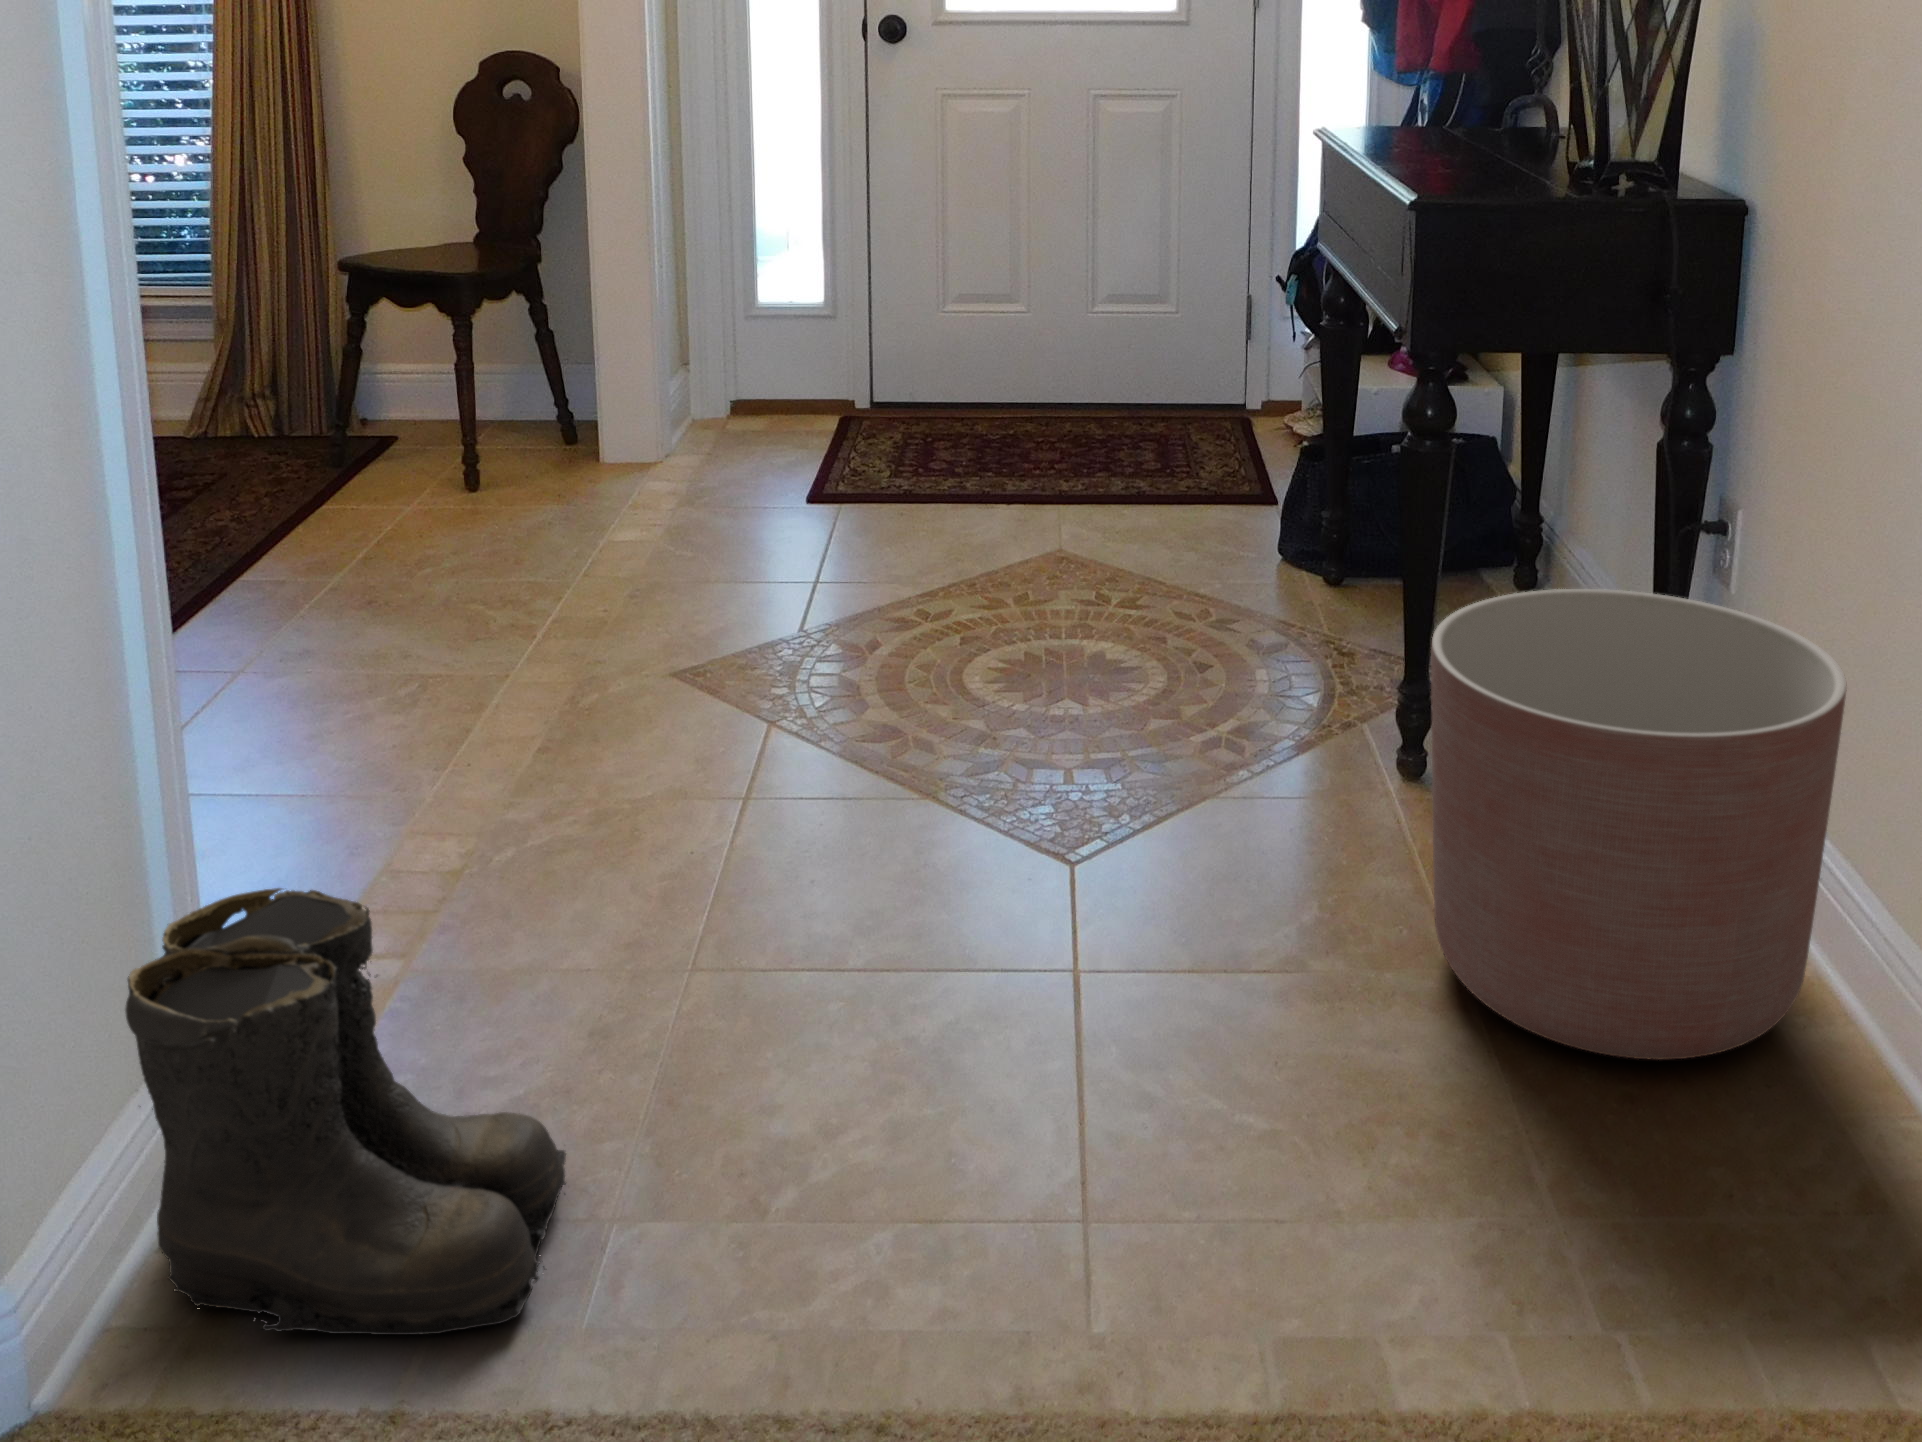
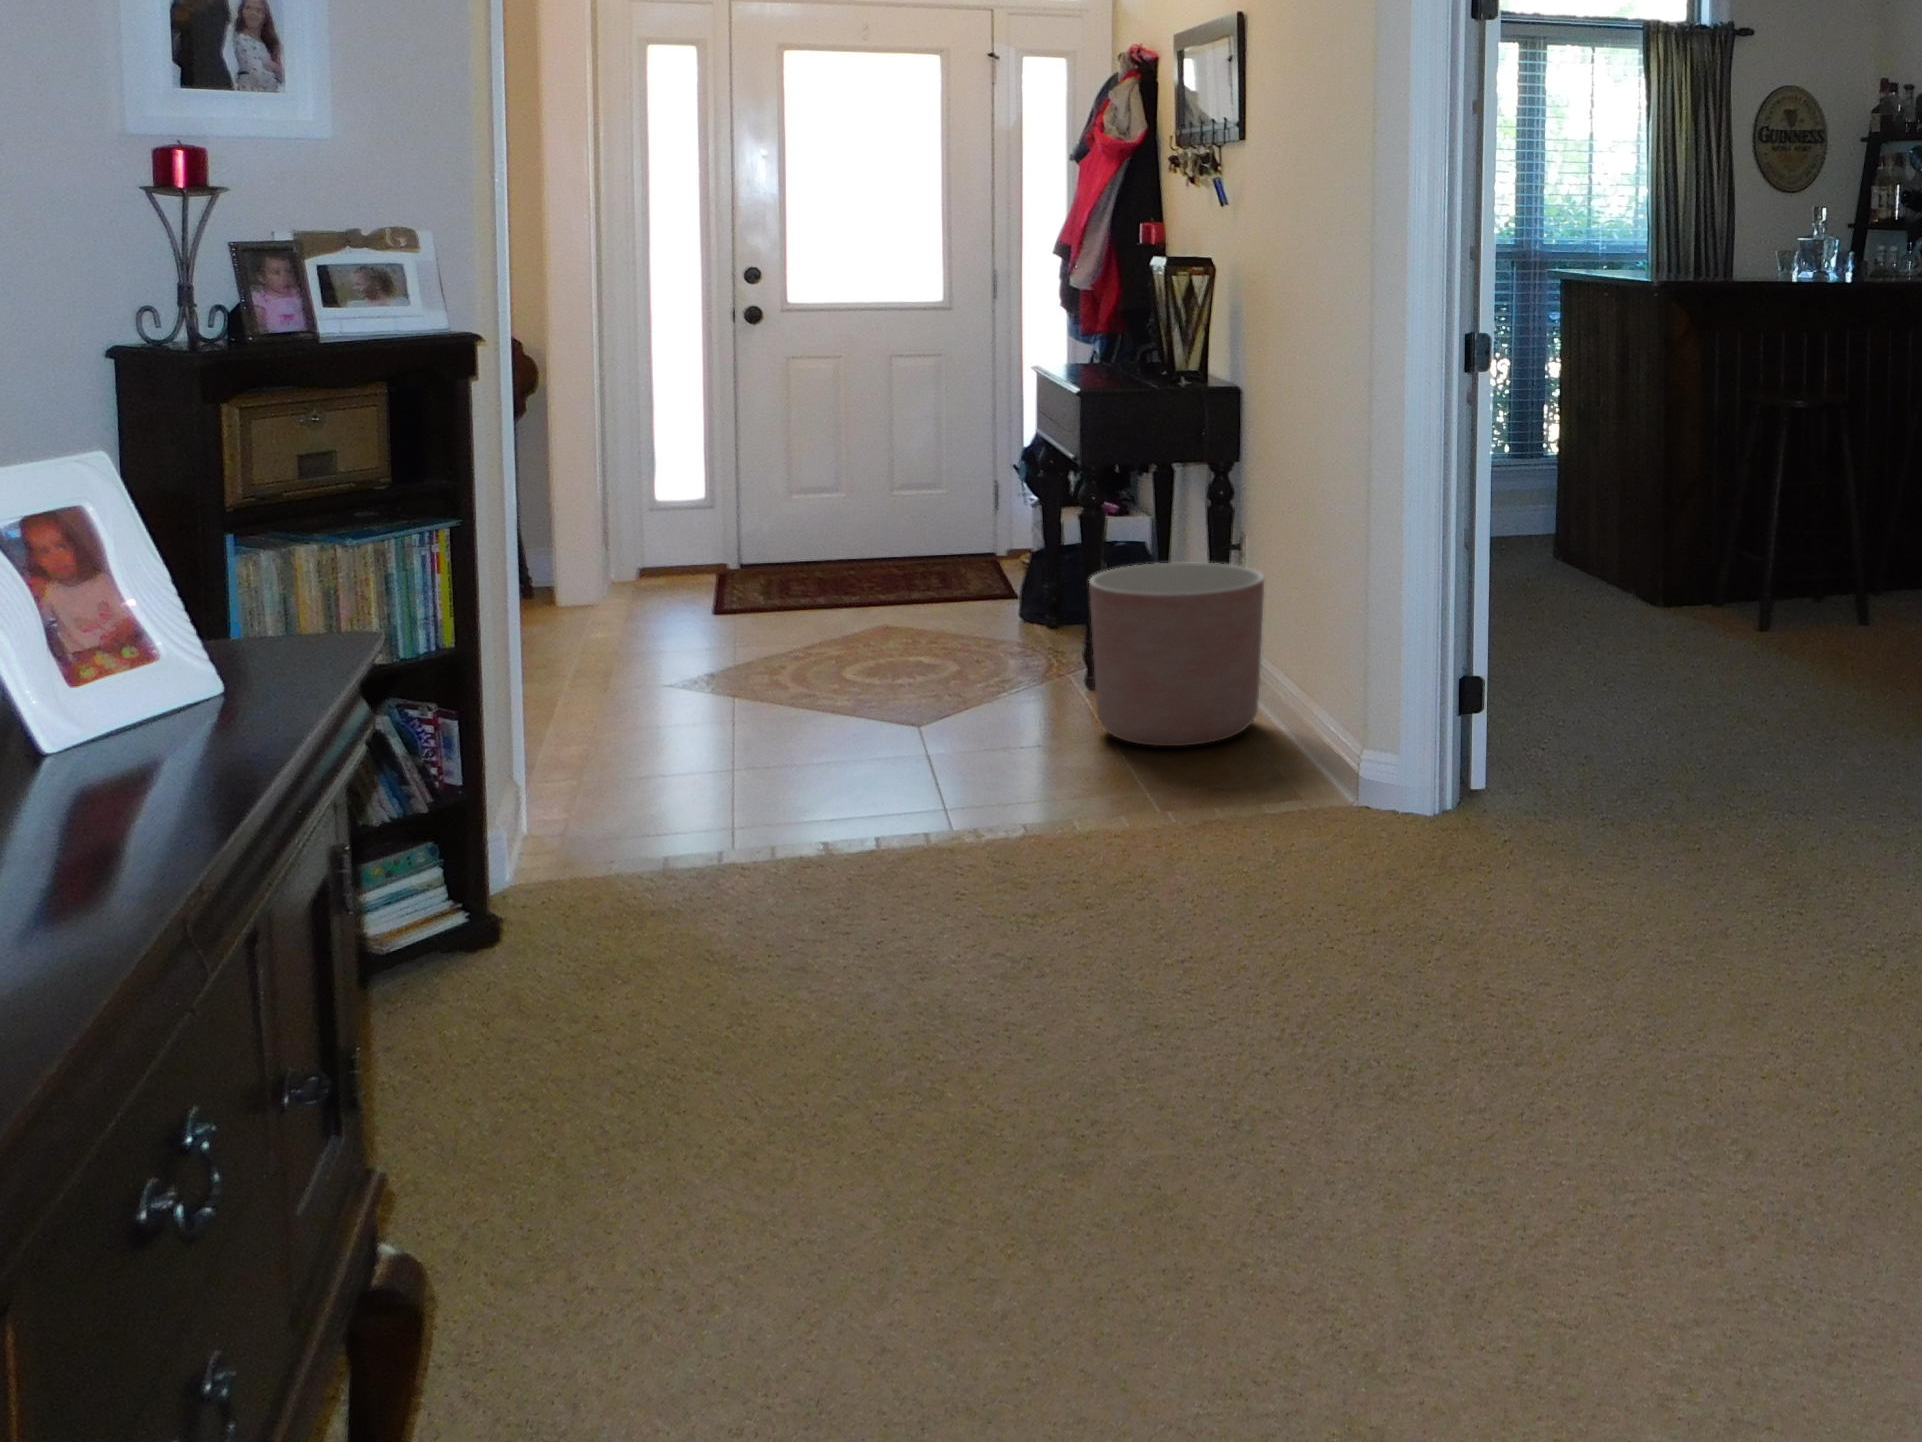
boots: present [125,888,566,1335] -> none [524,688,712,855]

